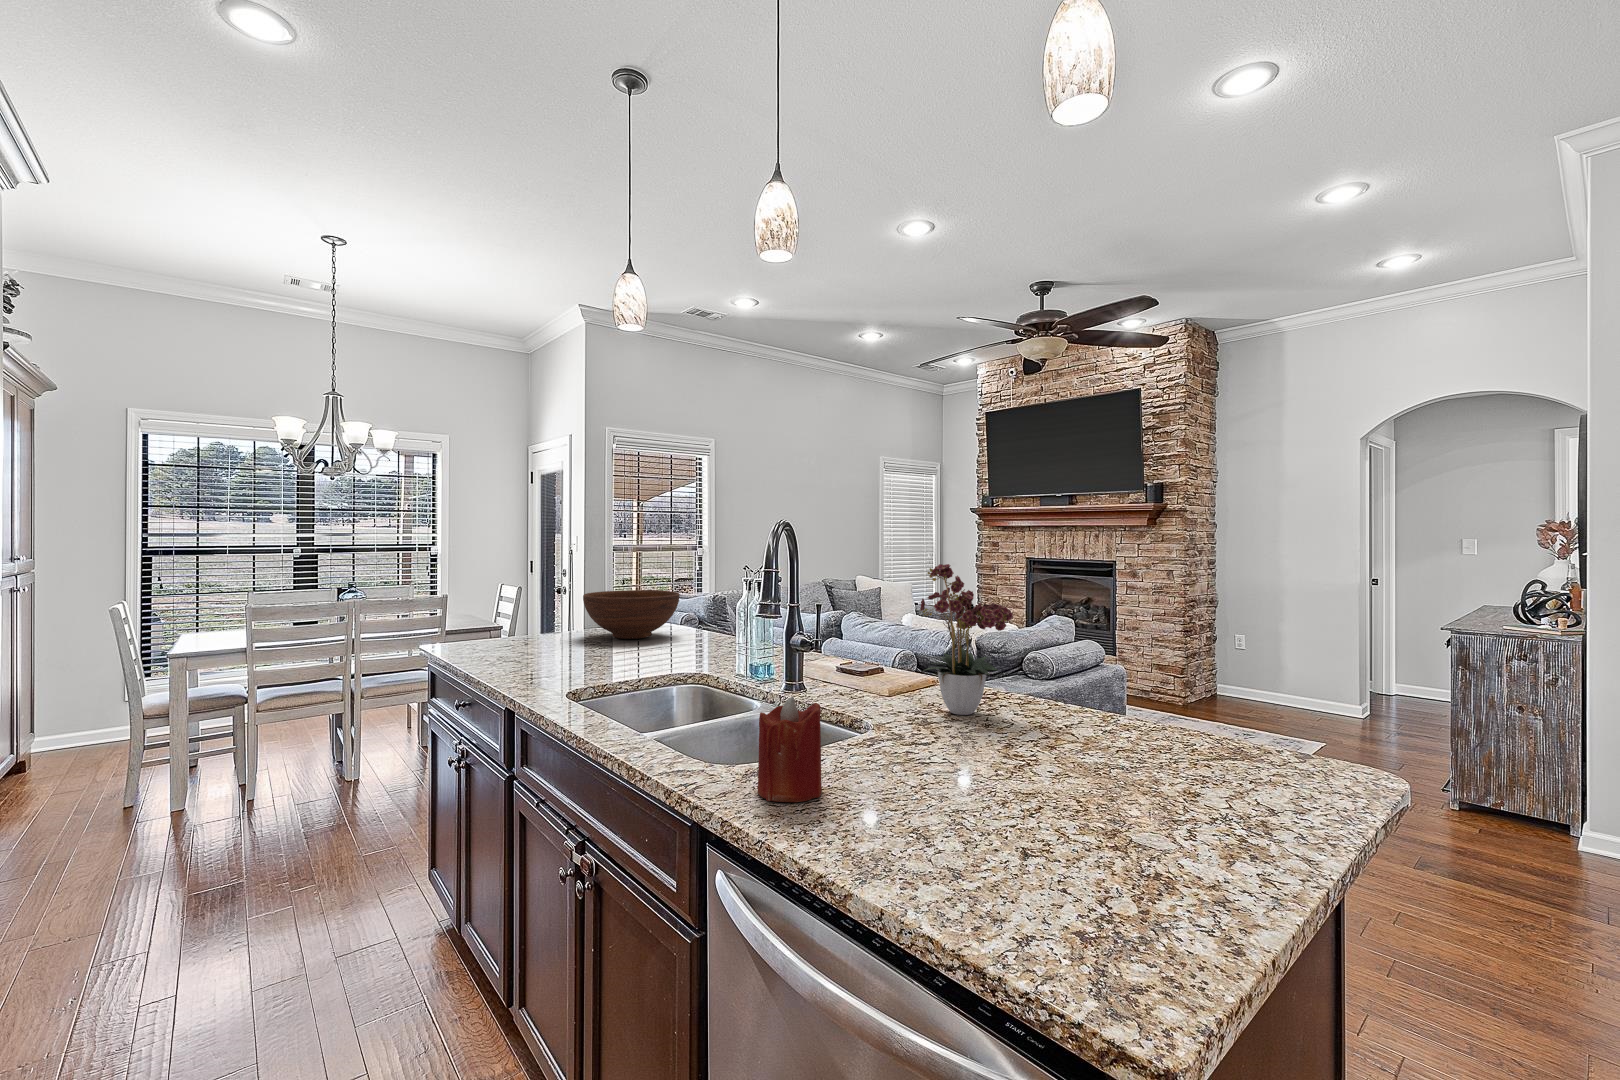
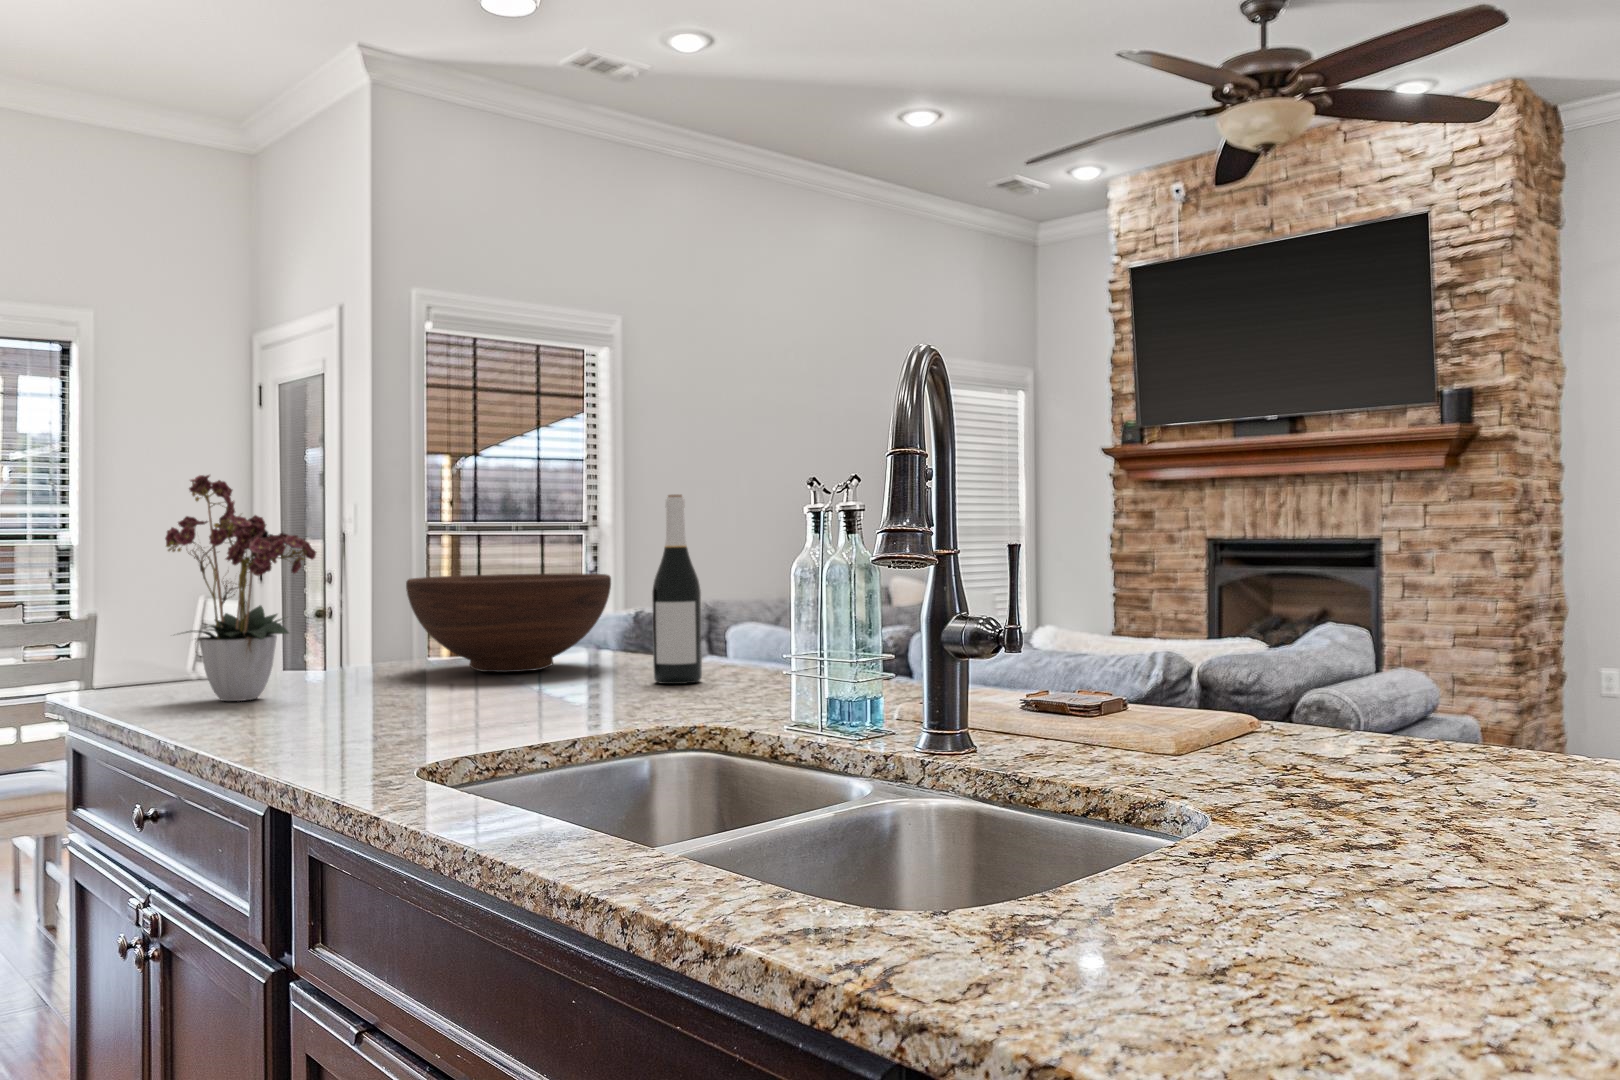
wine bottle: none [694,560,716,648] -> present [652,495,702,684]
flower arrangement: present [920,564,1013,715] -> present [165,475,316,701]
candle: present [758,697,822,802] -> none [1046,713,1252,1017]

